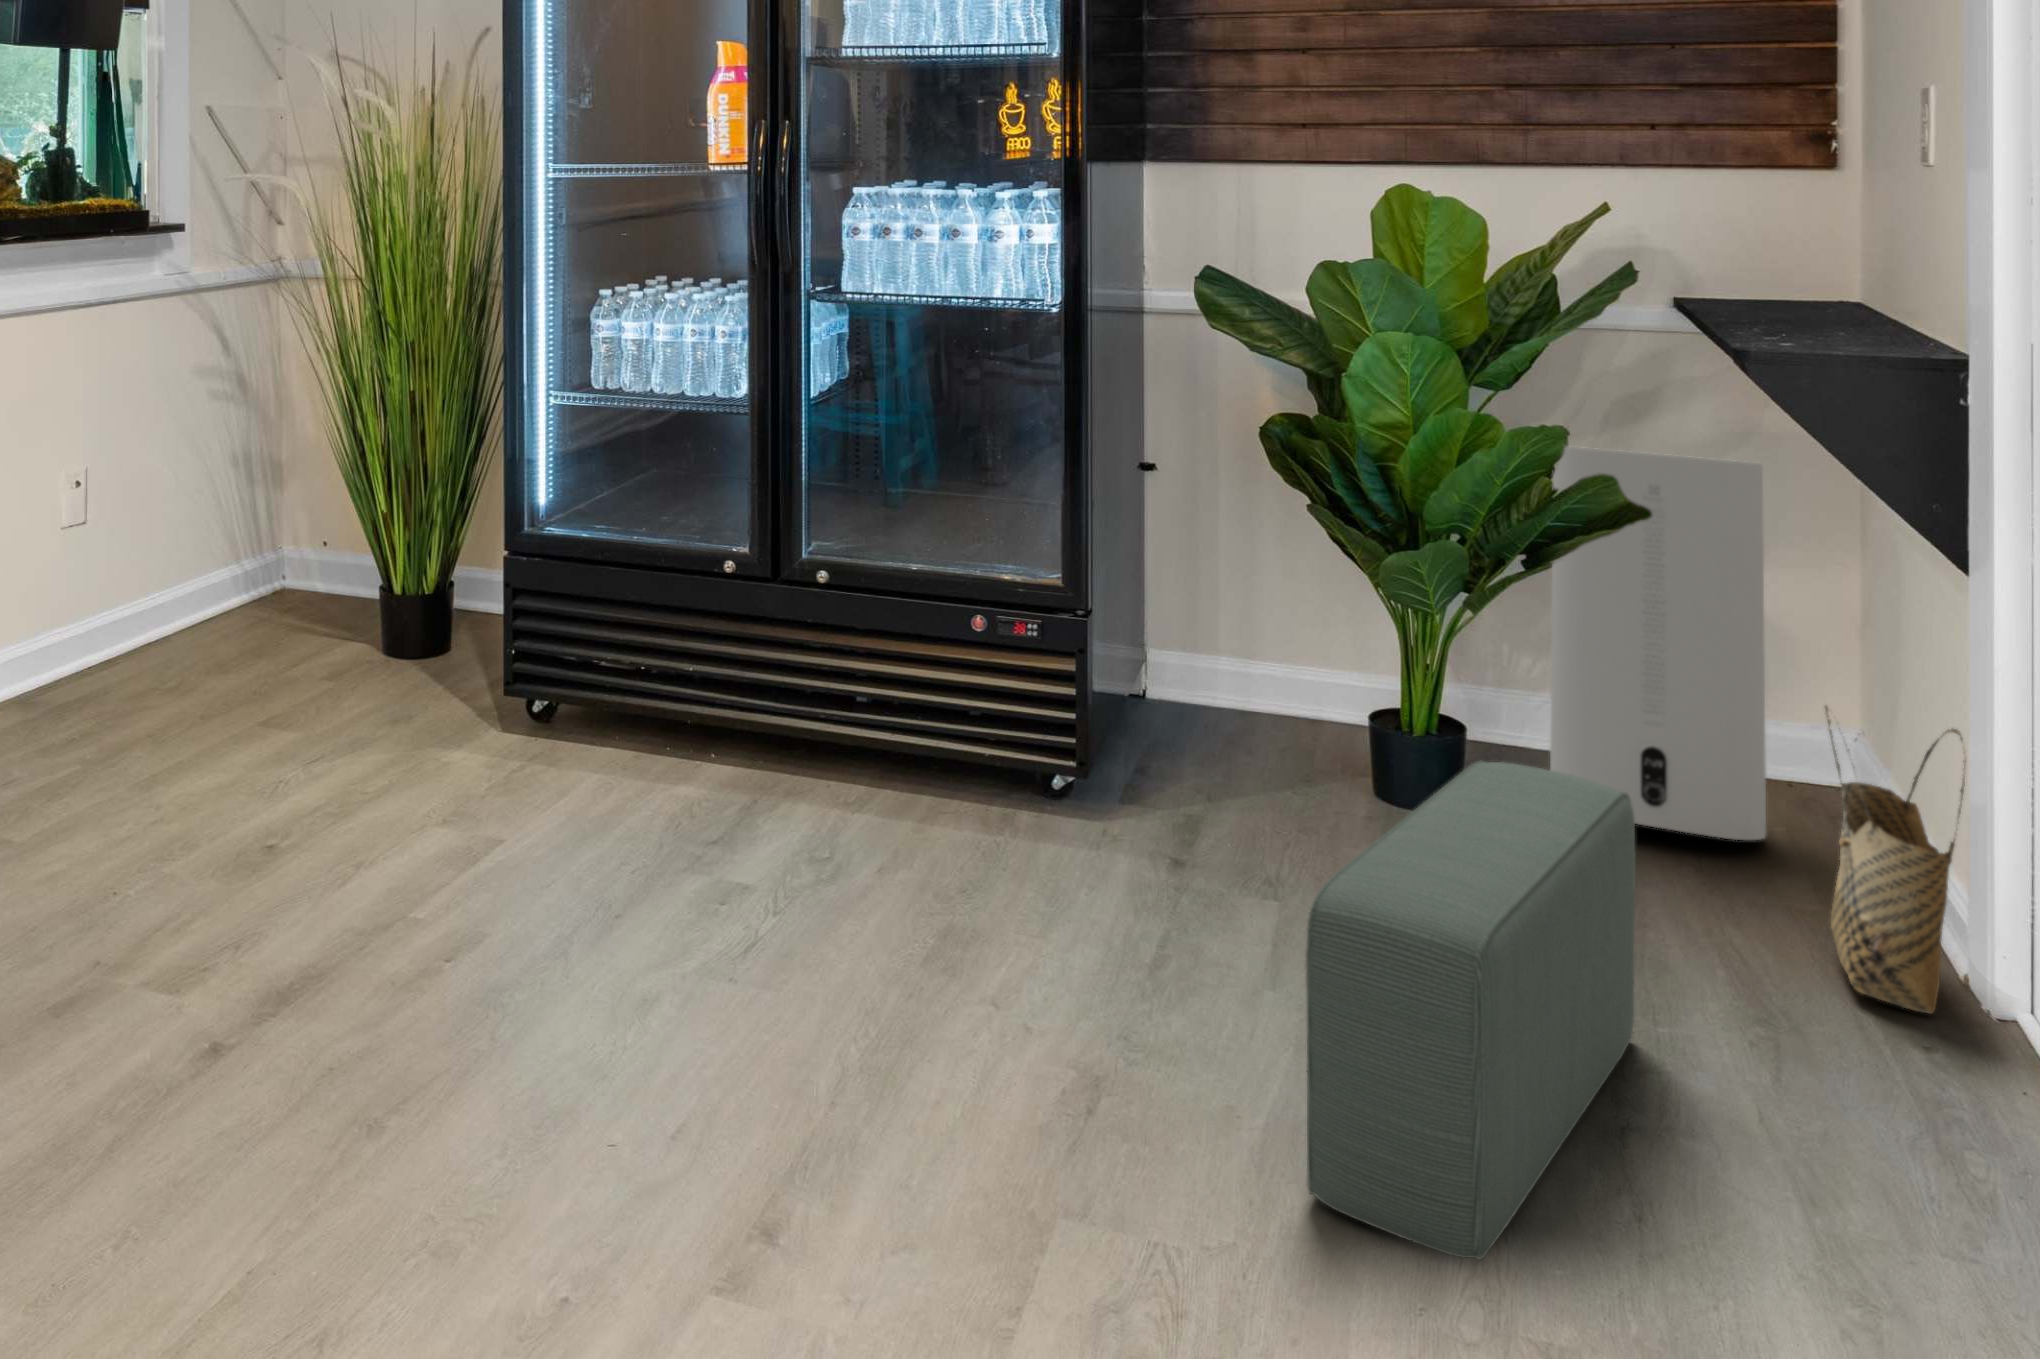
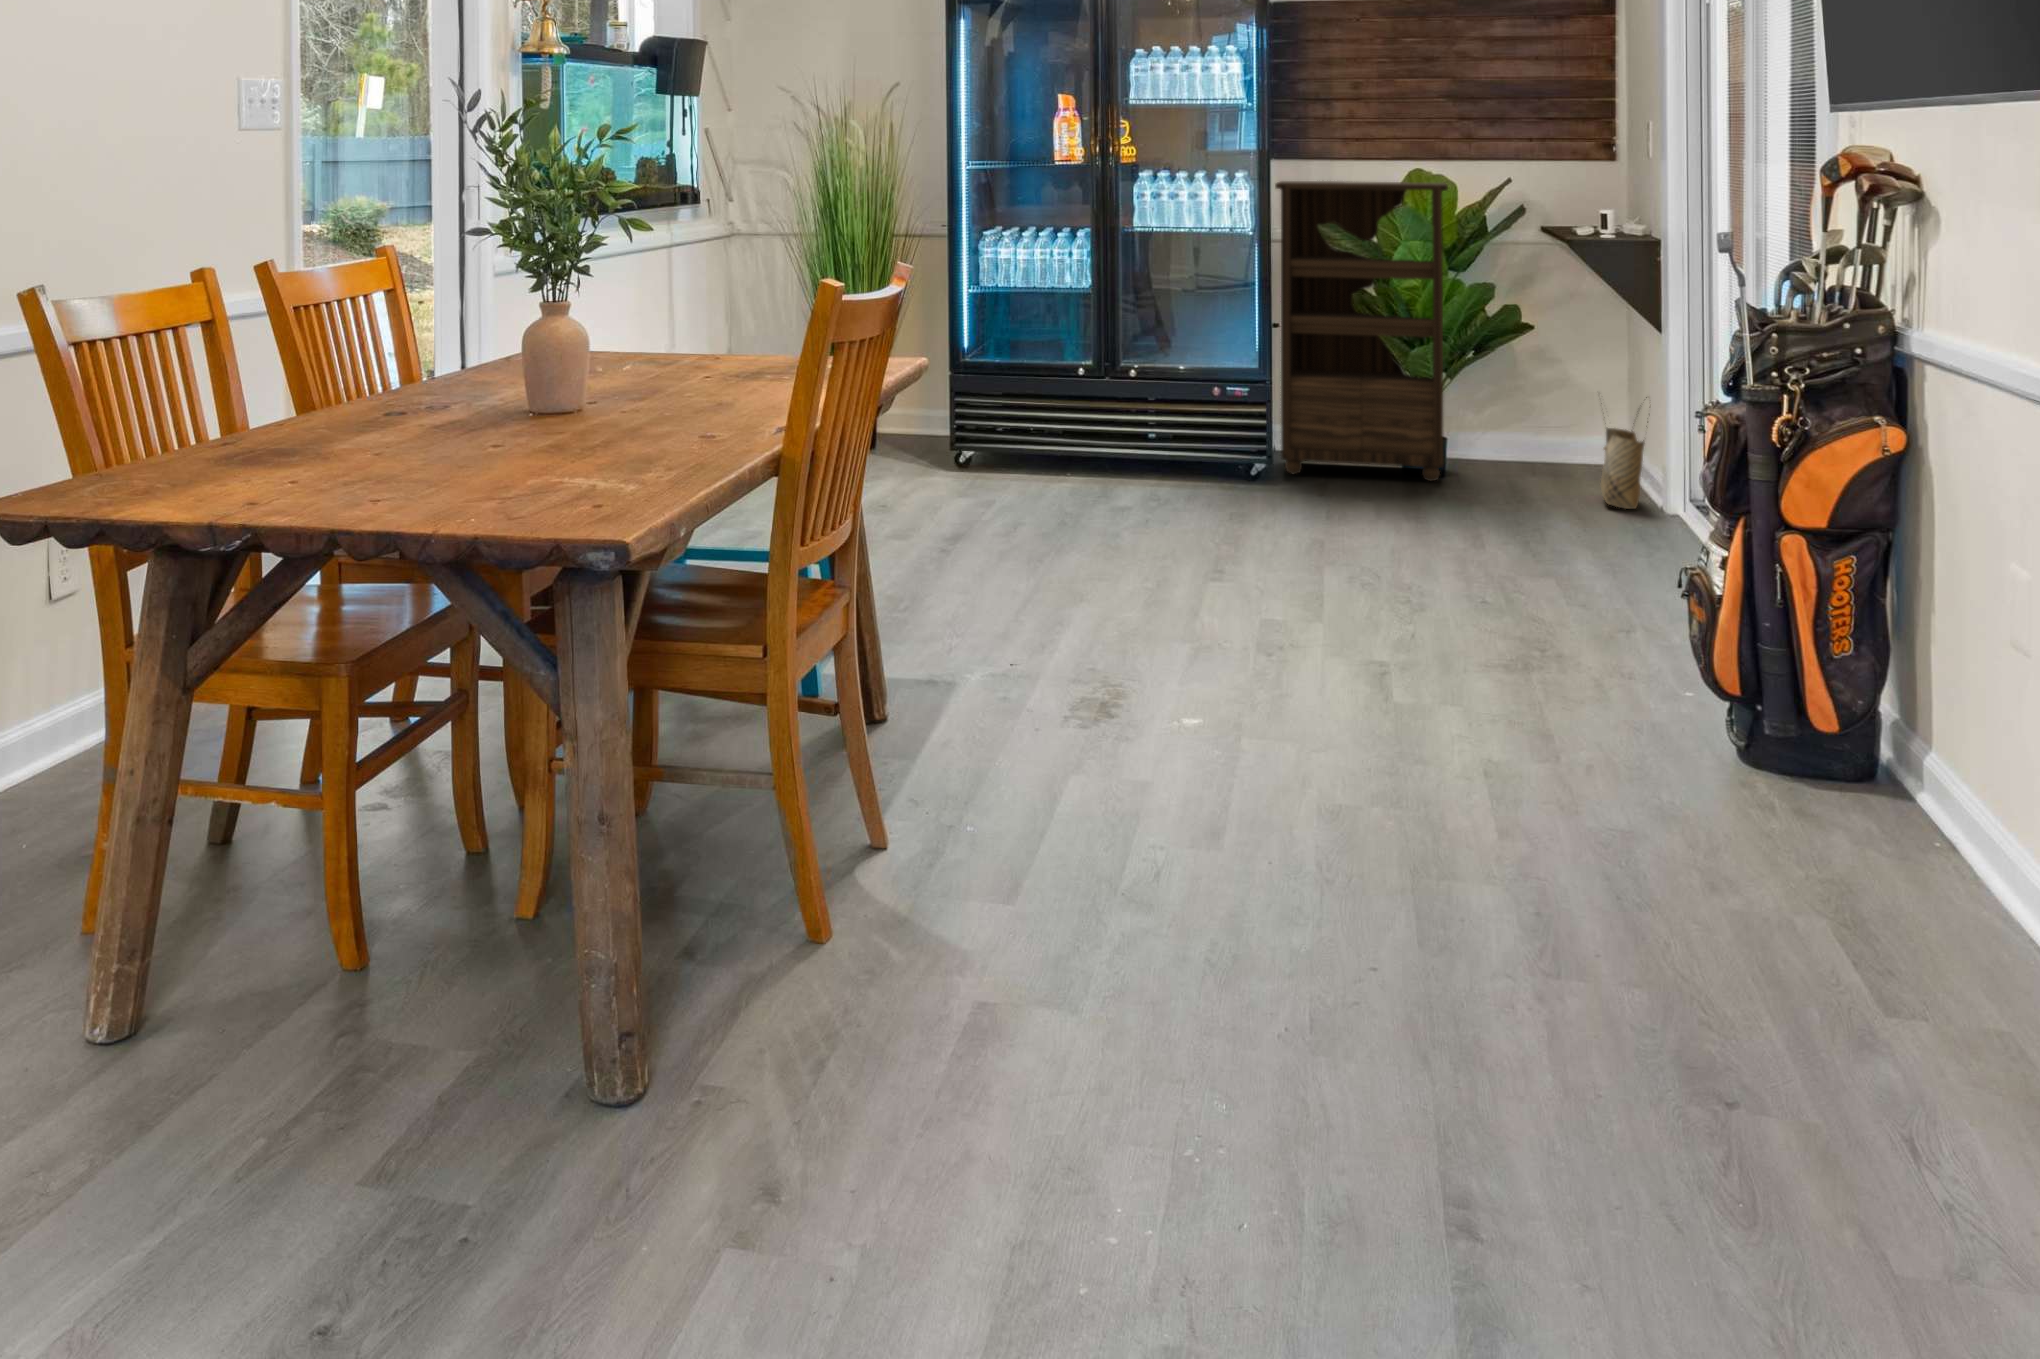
bookshelf: none [1105,203,1467,842] -> present [1275,181,1448,481]
air purifier: present [1550,446,1766,840] -> none [1486,296,1582,476]
pouf: present [1306,761,1635,1260] -> none [1399,411,1518,553]

